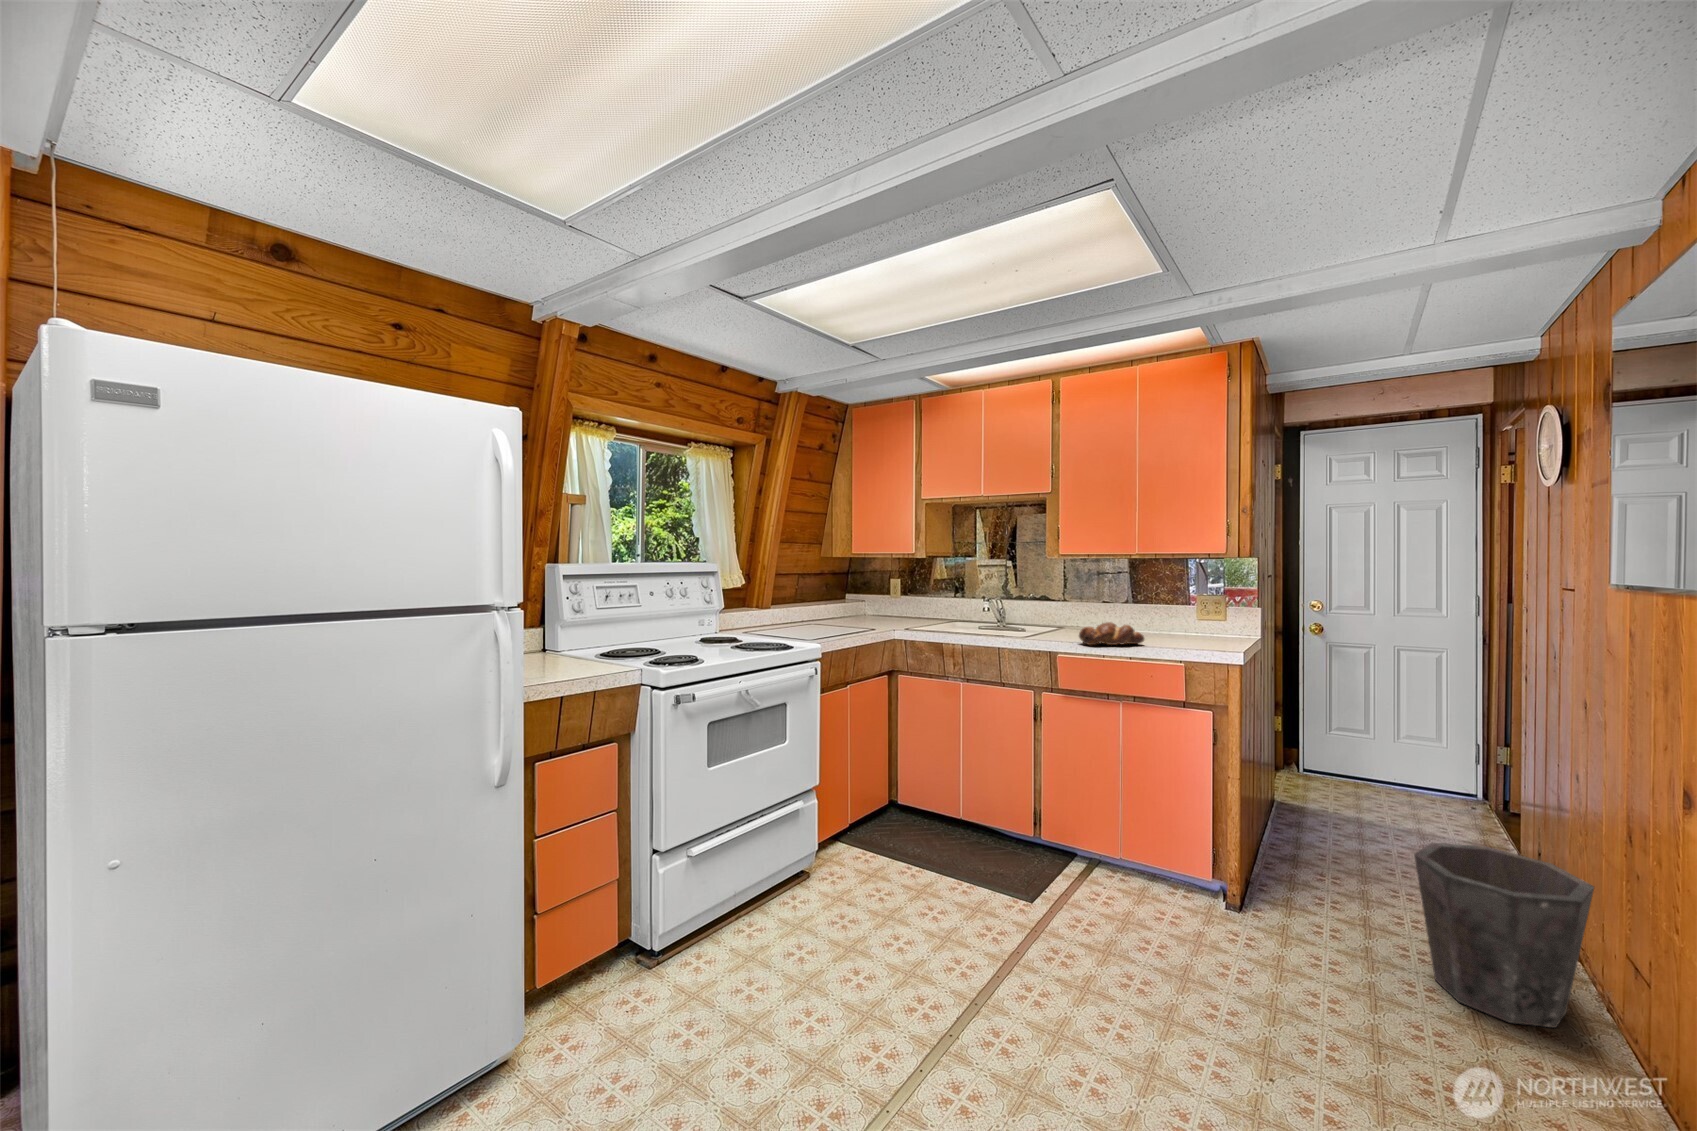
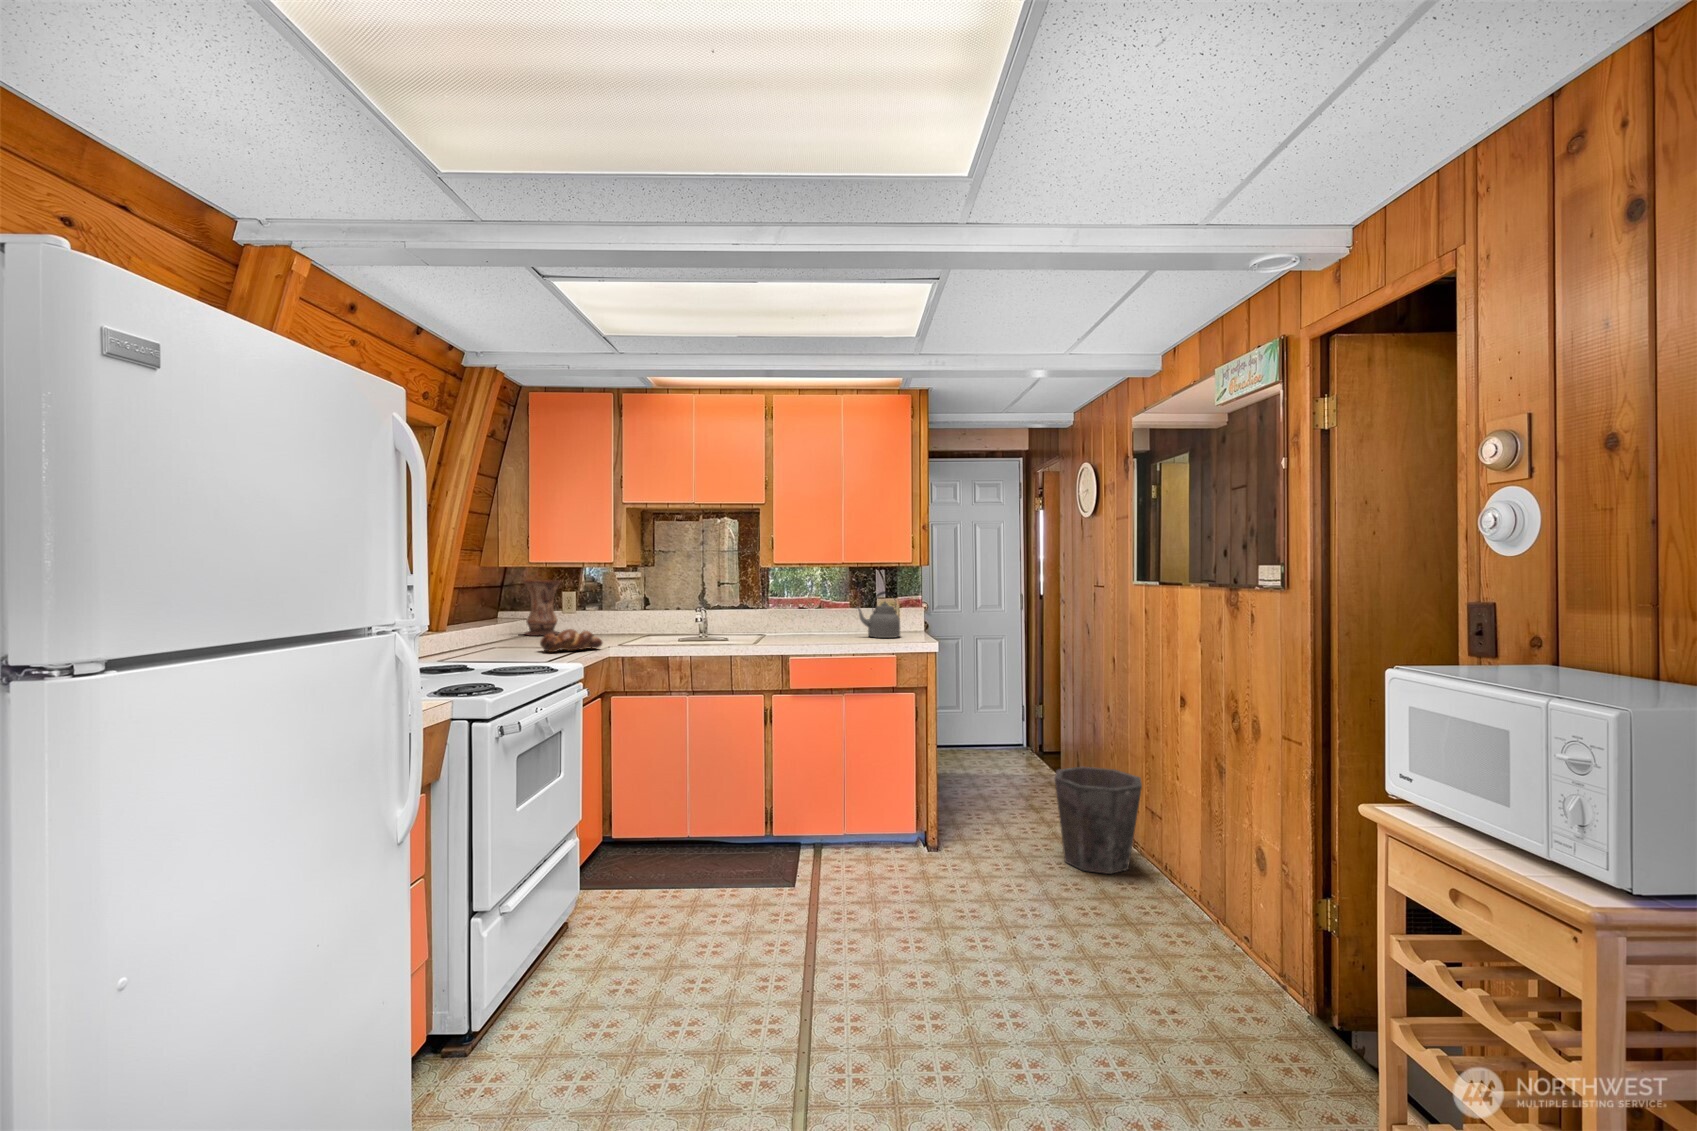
vase: none [854,571,885,620] -> present [524,580,561,636]
kettle: none [1159,584,1221,640] -> present [856,591,900,638]
bread loaf: present [1079,622,1144,645] -> present [540,629,602,652]

